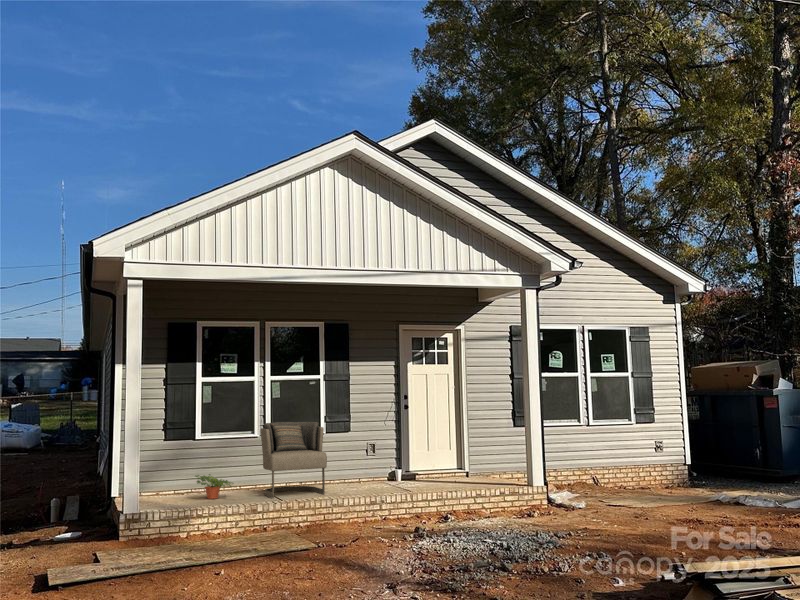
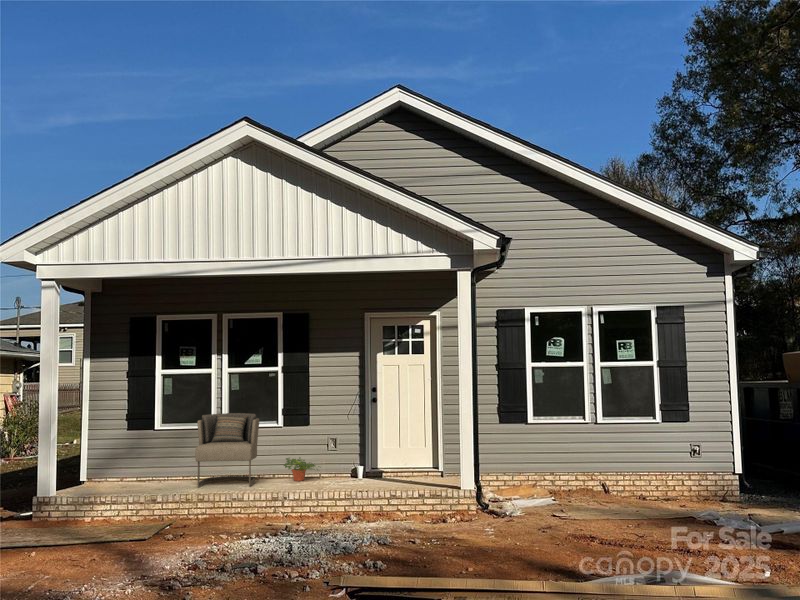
potted plant: present [195,474,232,499] -> present [284,458,319,481]

